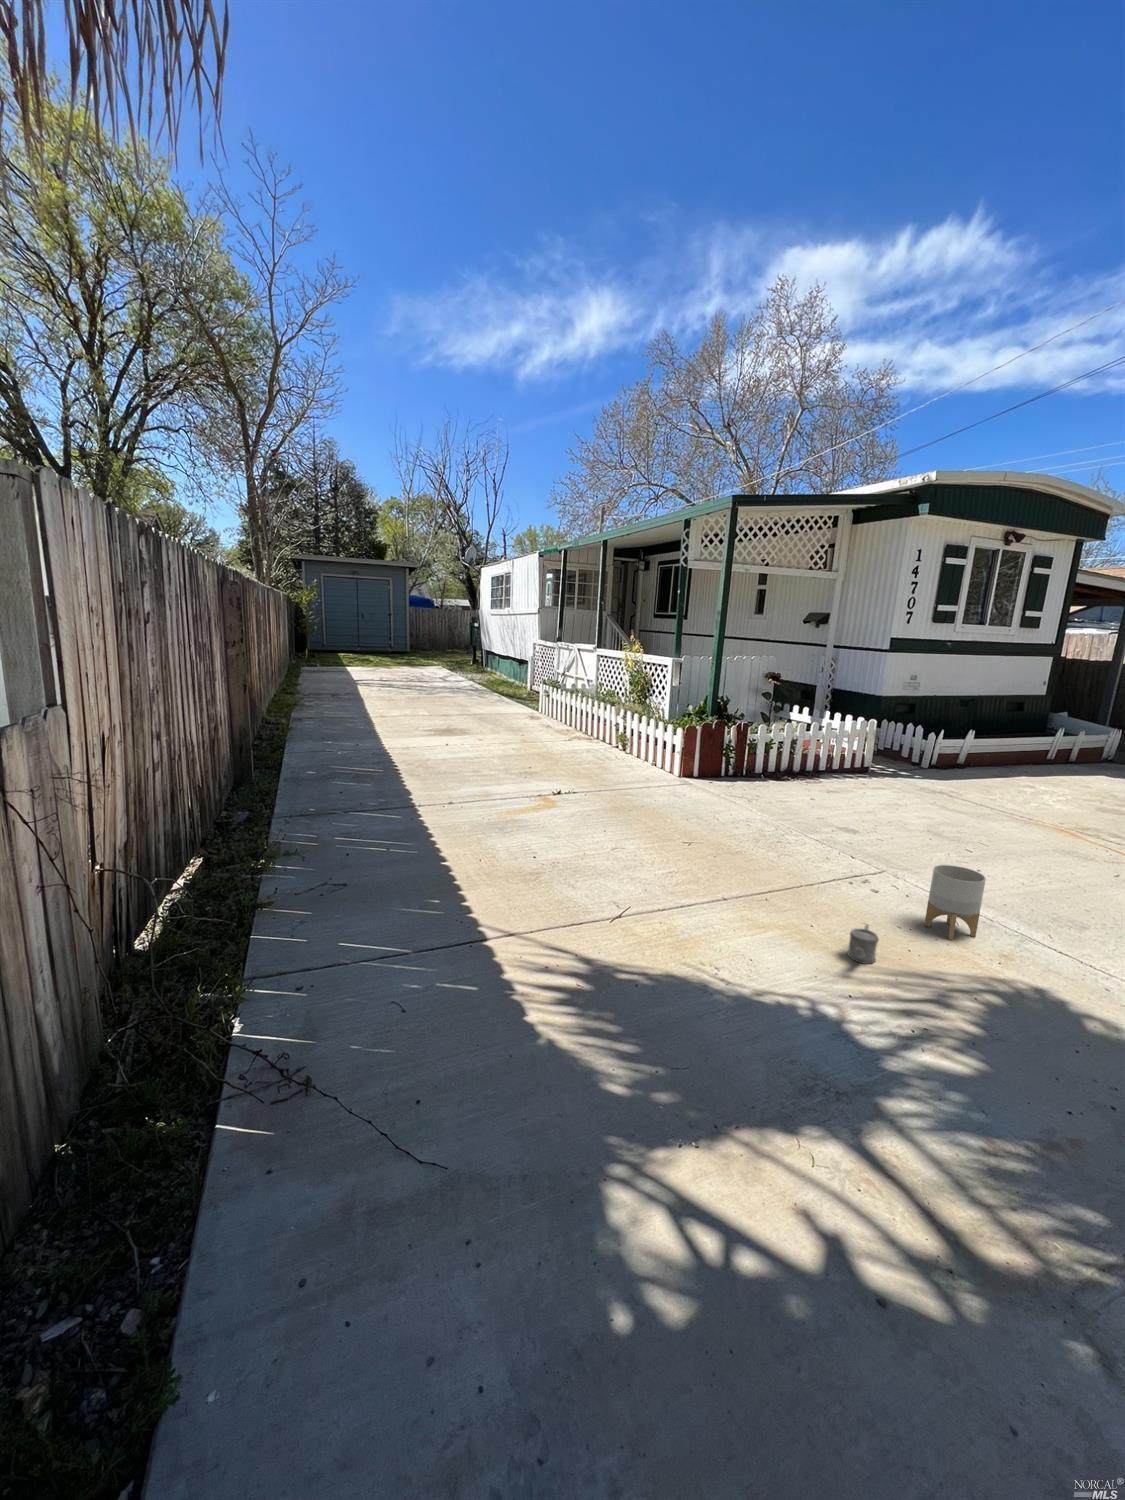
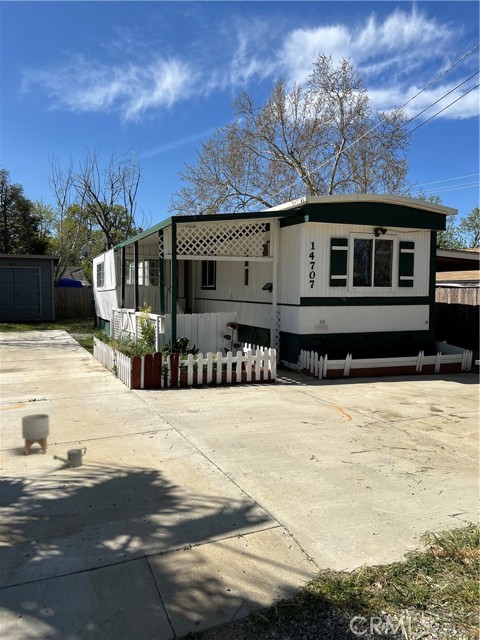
planter: present [924,865,986,940] -> present [22,414,49,455]

